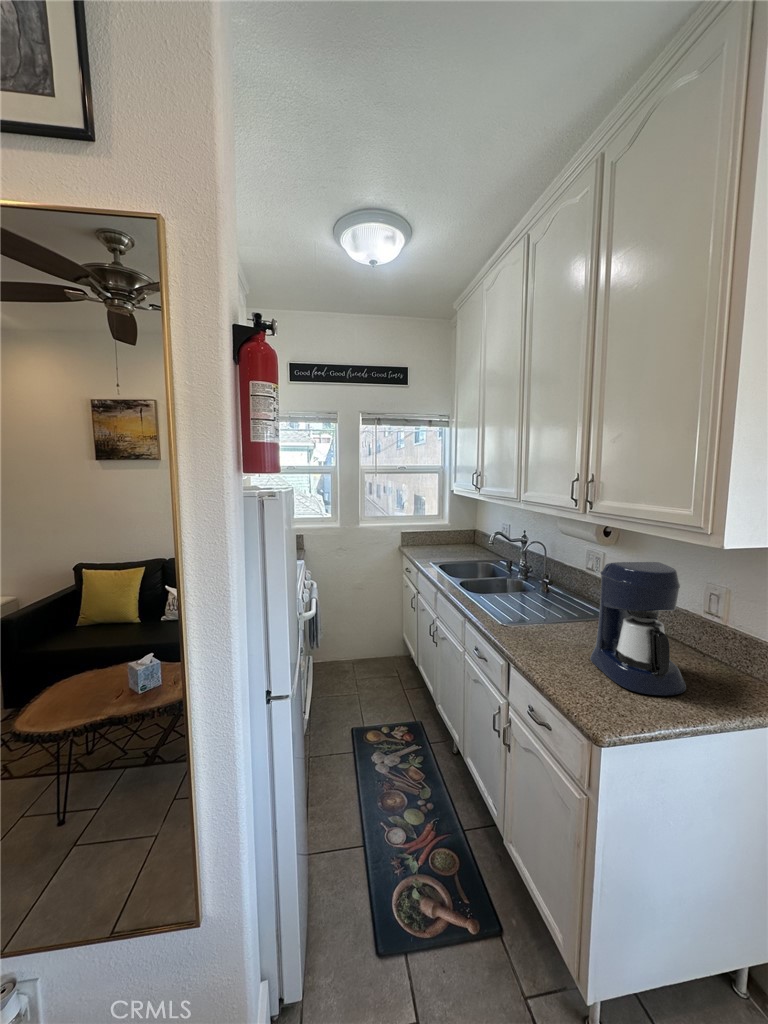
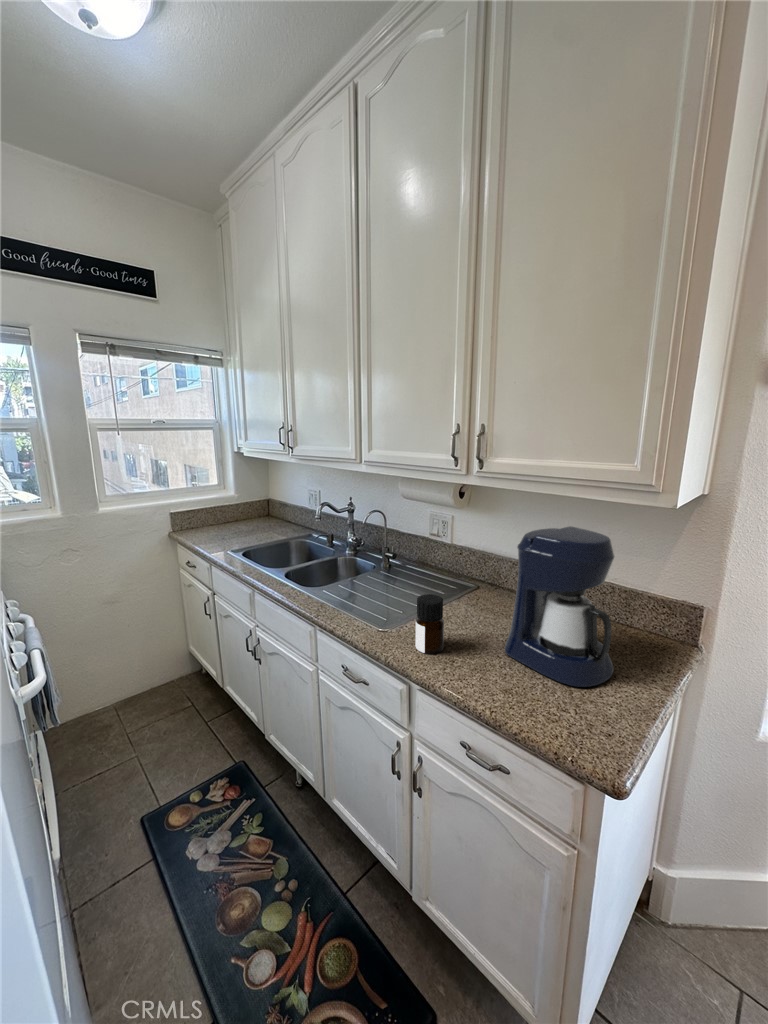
bottle: none [521,601,544,646] -> present [416,594,444,654]

